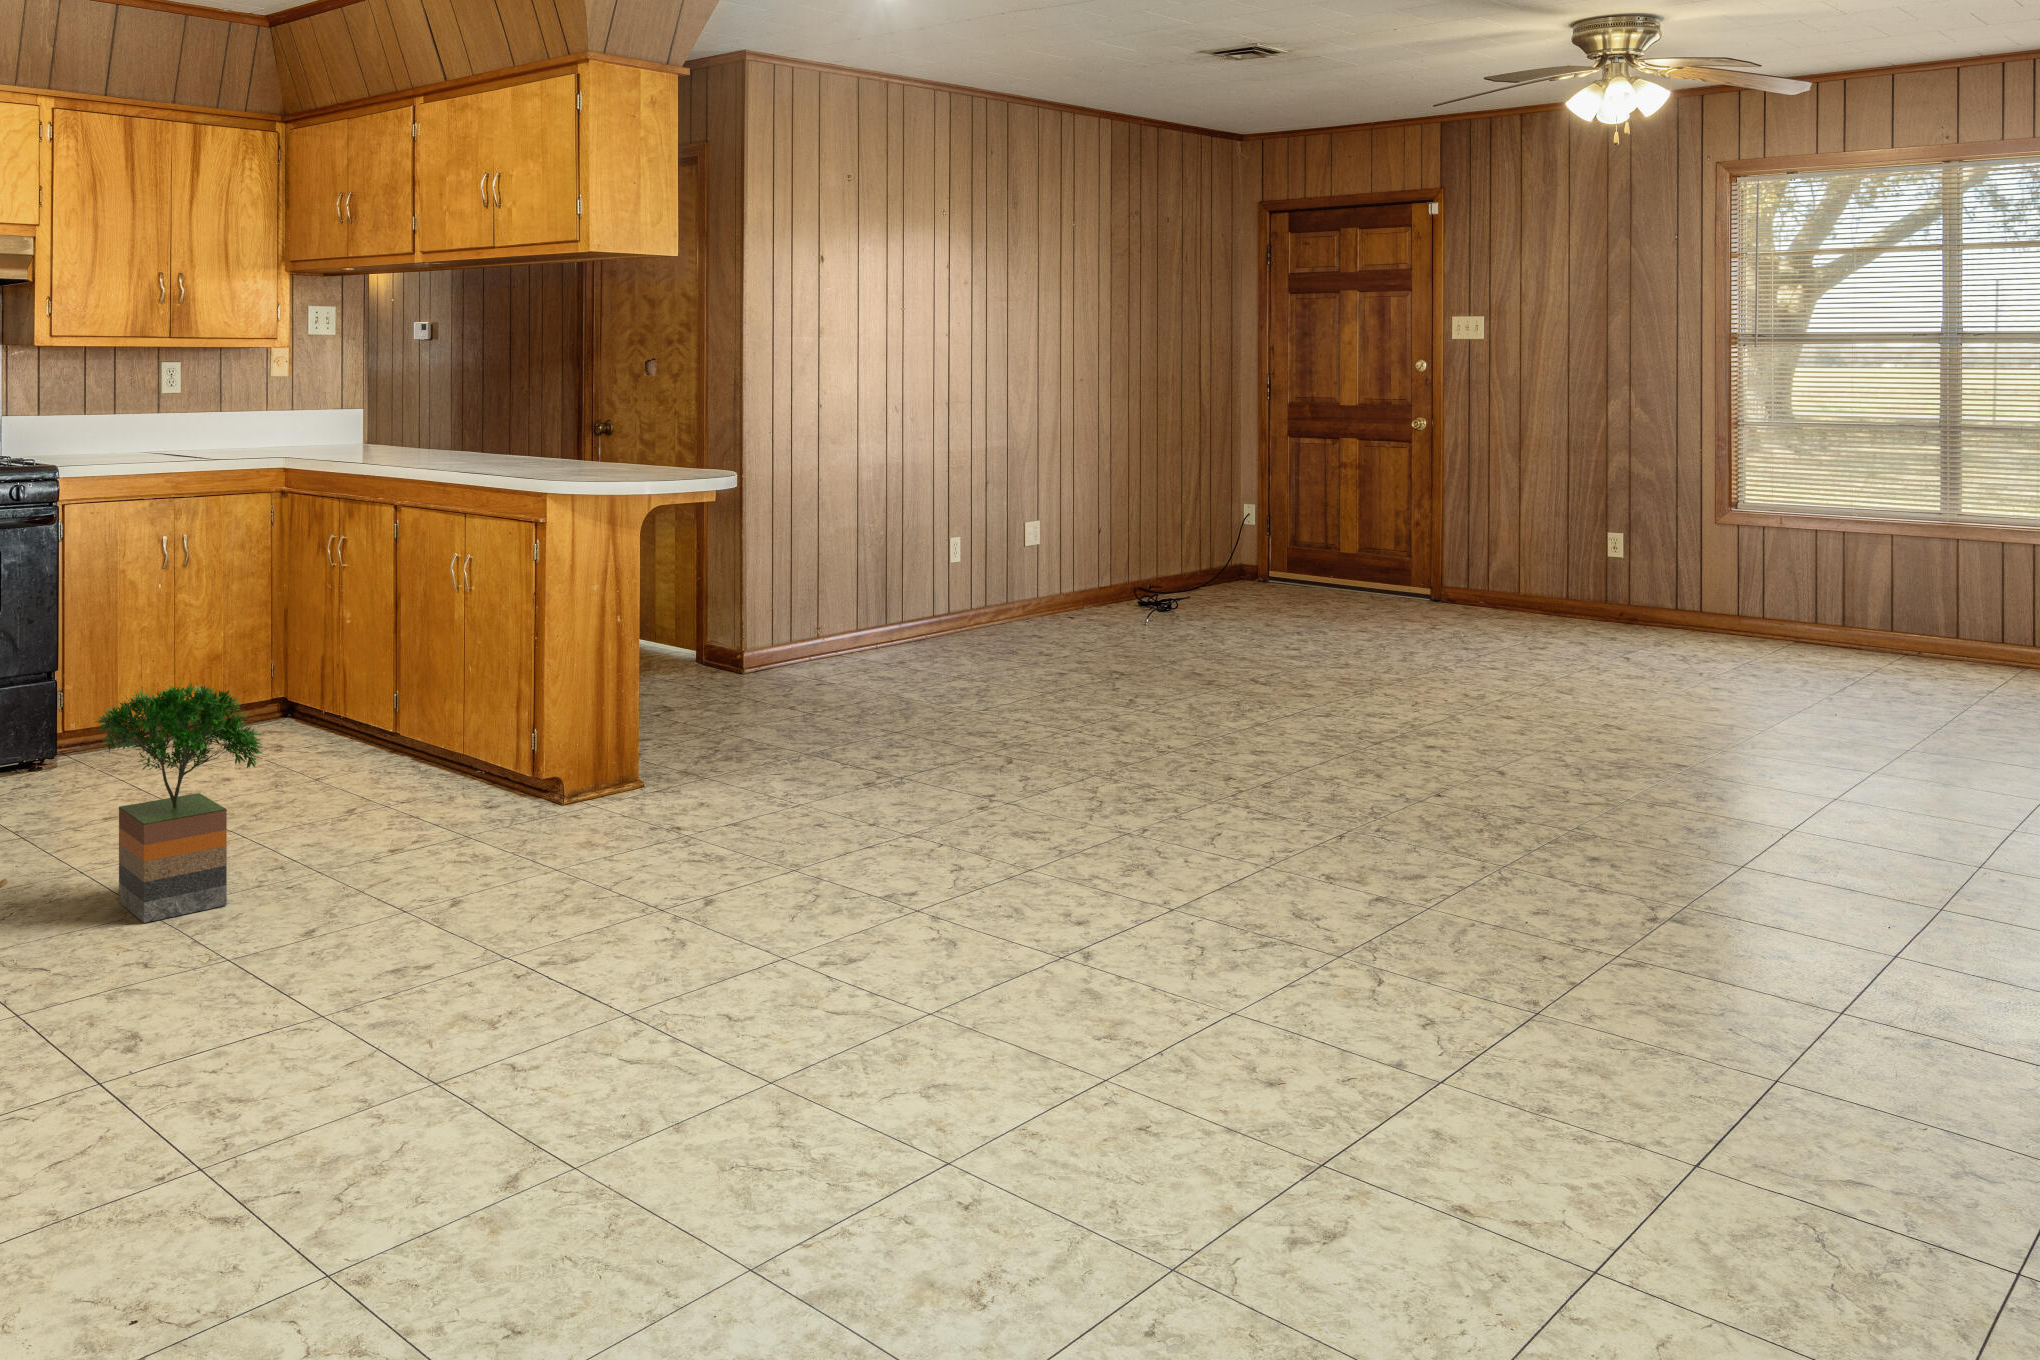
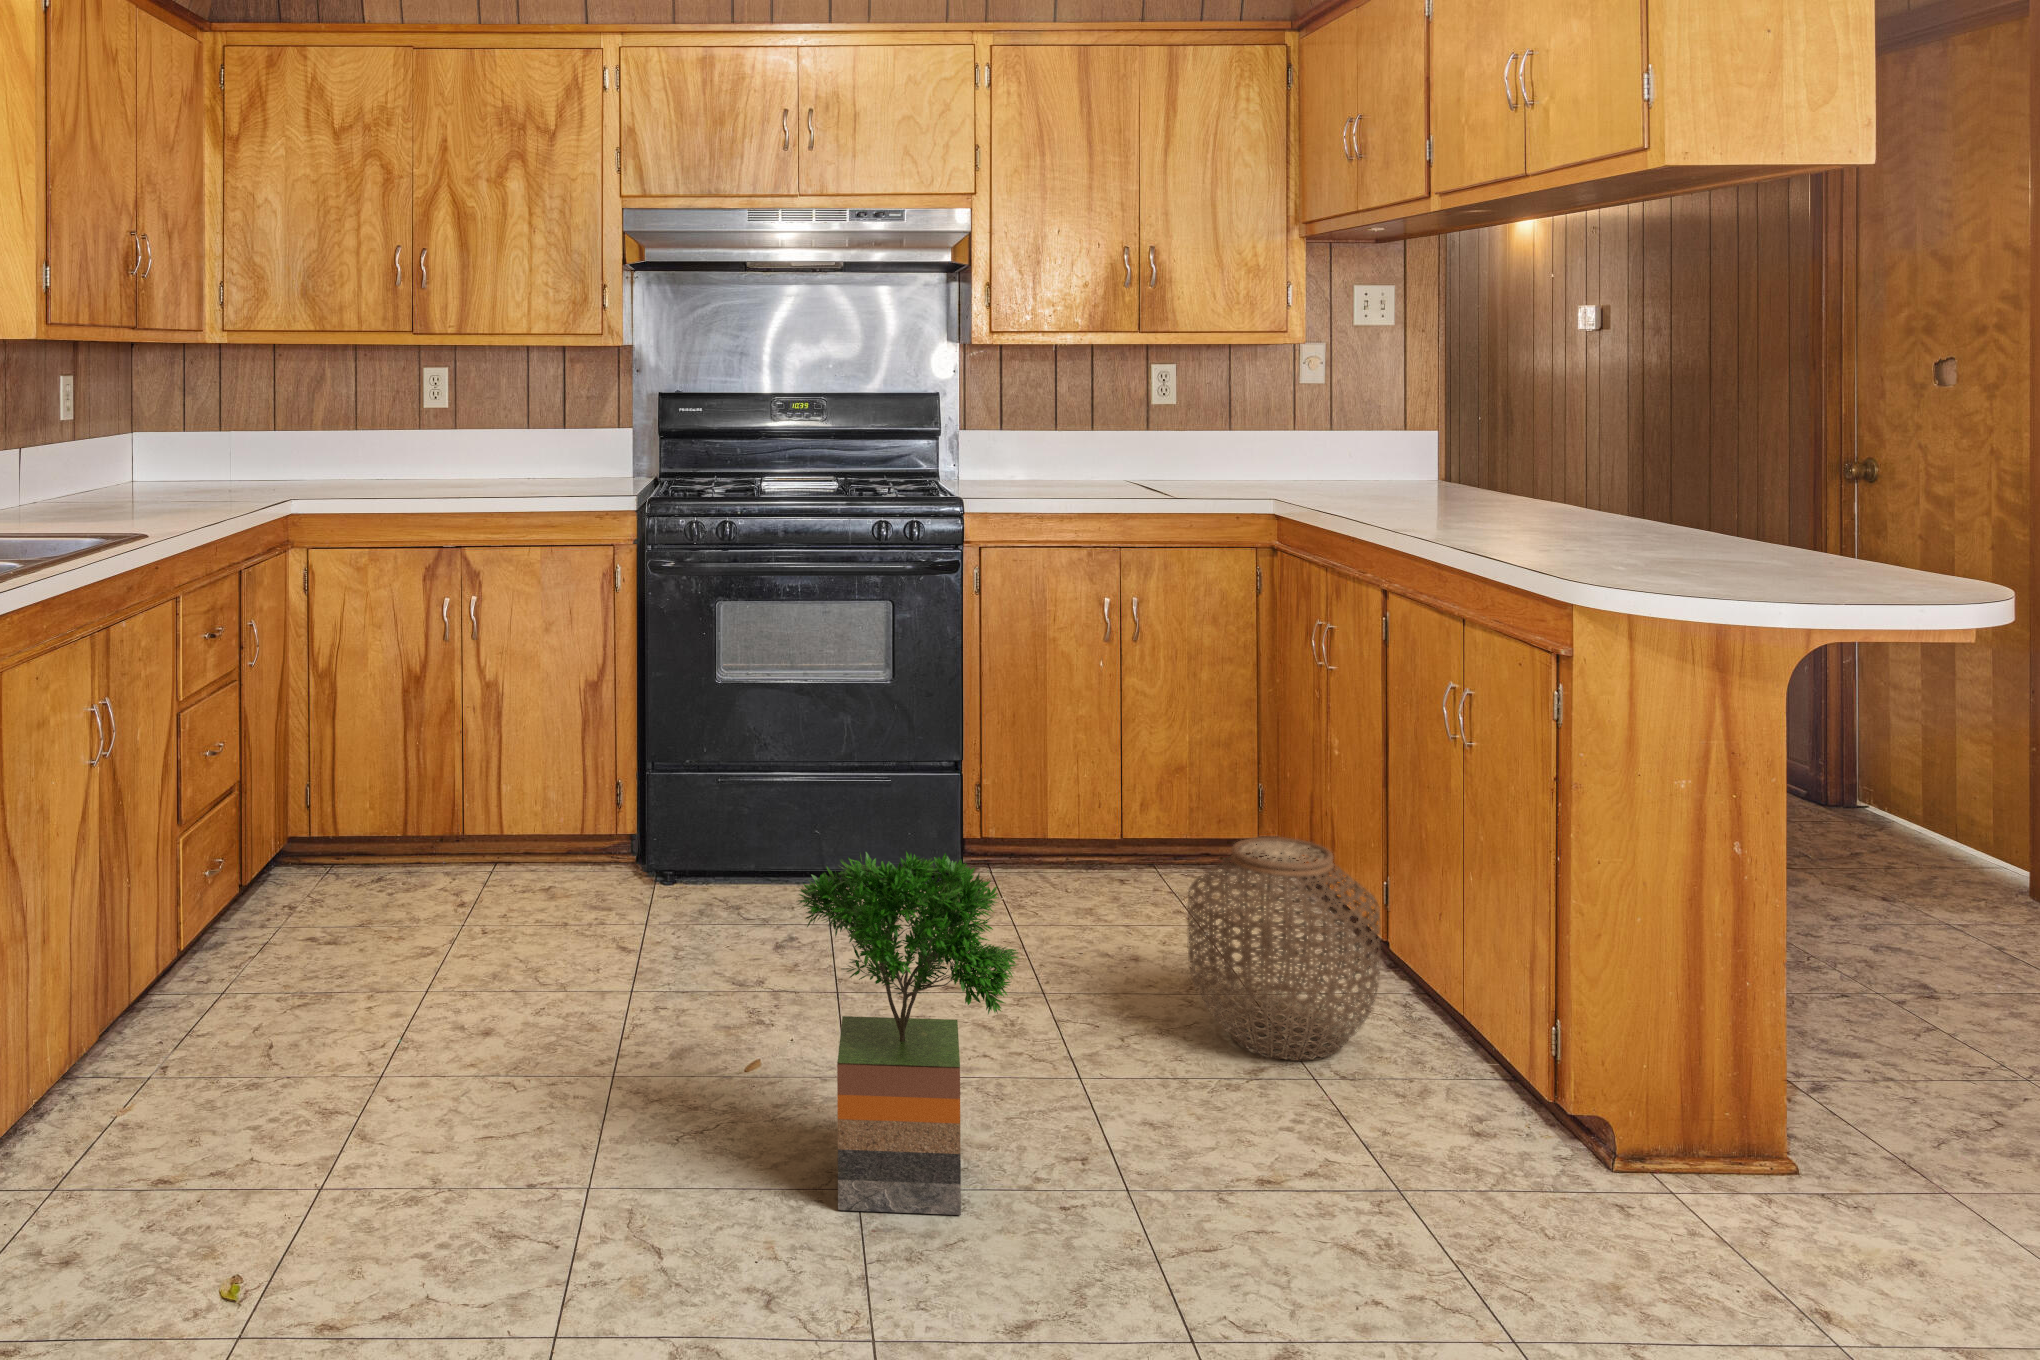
woven basket: none [292,667,416,804] -> present [1188,837,1381,1061]

